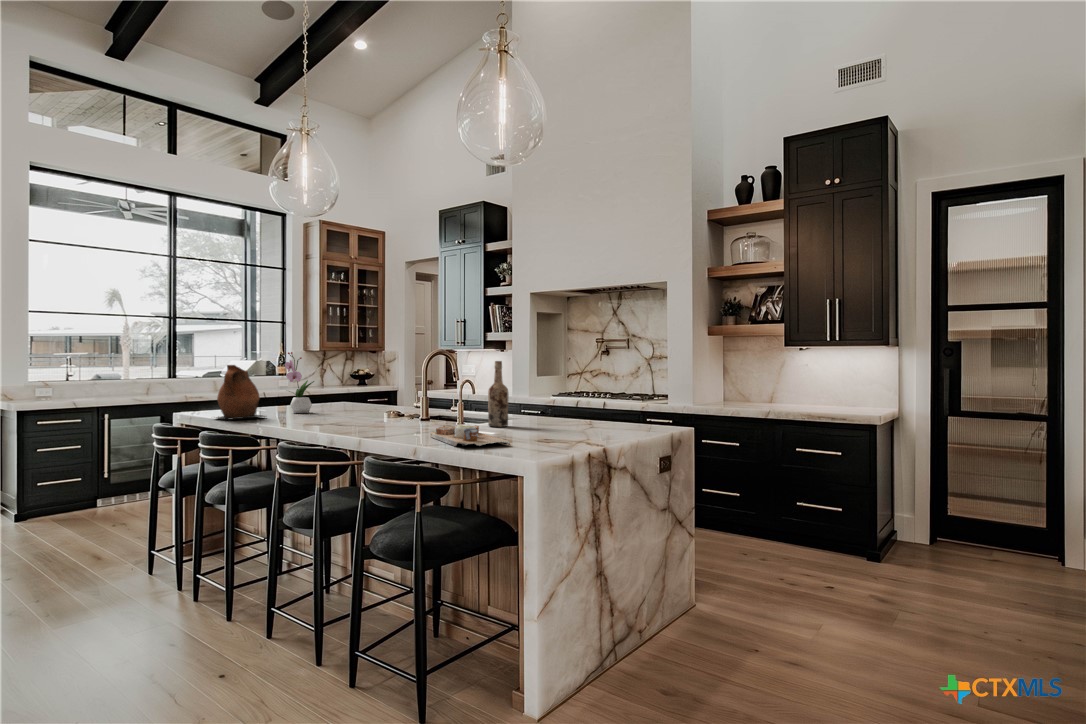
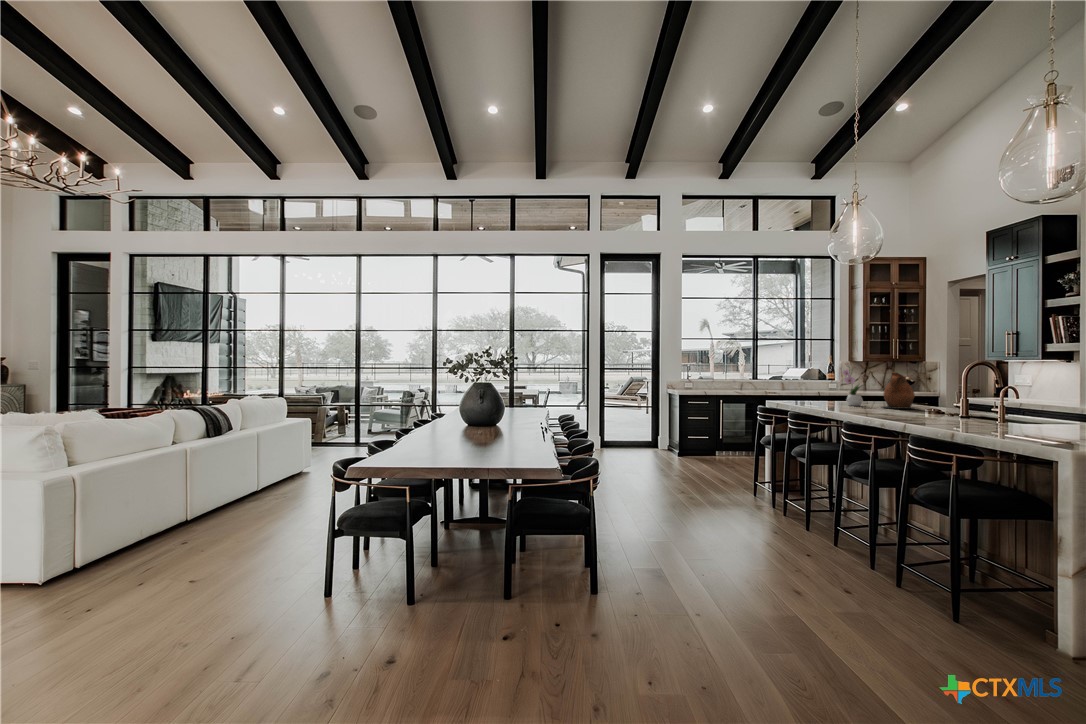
wine bottle: present [488,361,509,427] -> none [1034,372,1059,428]
ceramic pitcher: present [216,365,265,419] -> present [883,373,917,409]
cutting board: present [430,425,510,446] -> none [970,421,1053,440]

